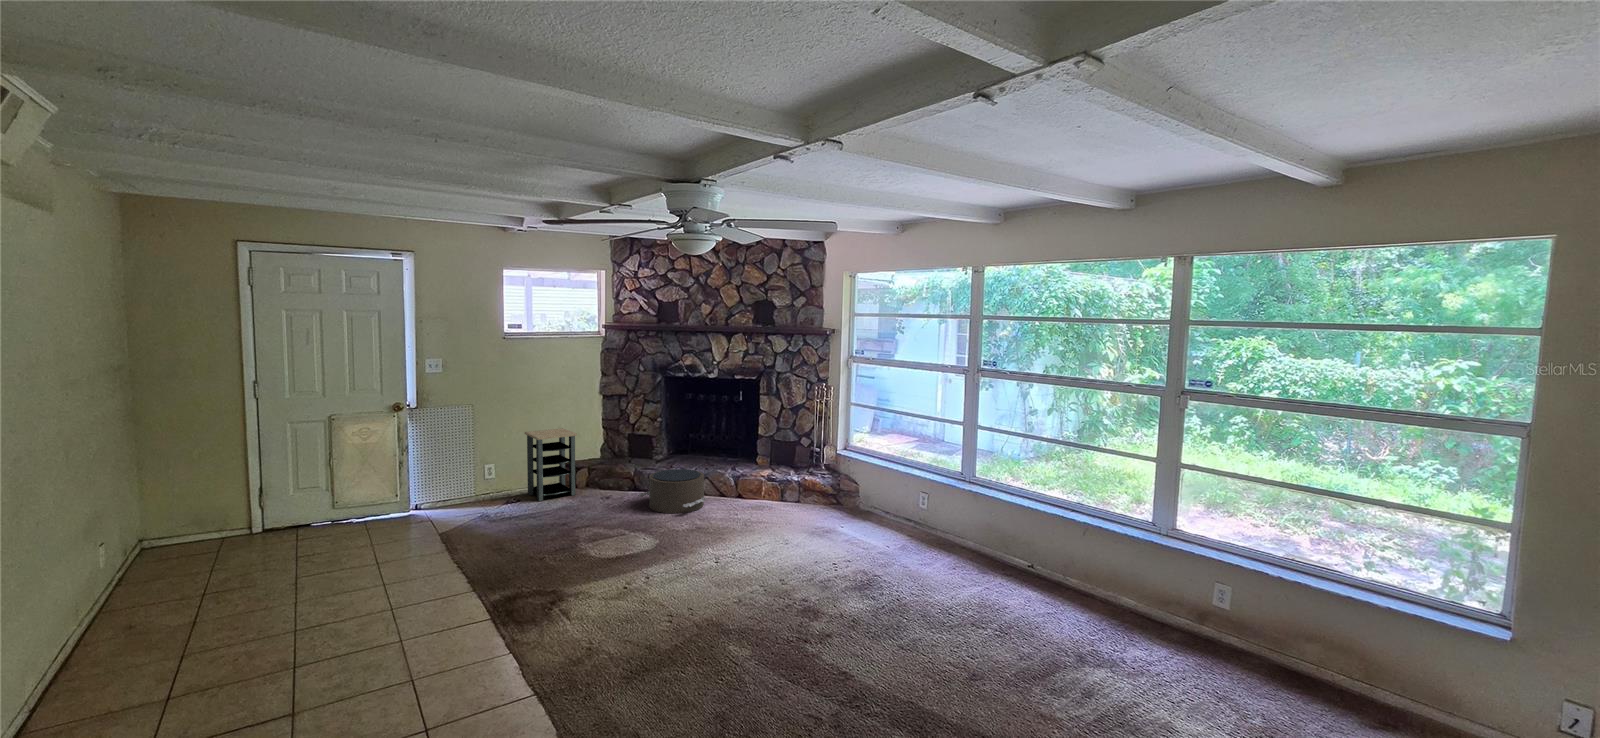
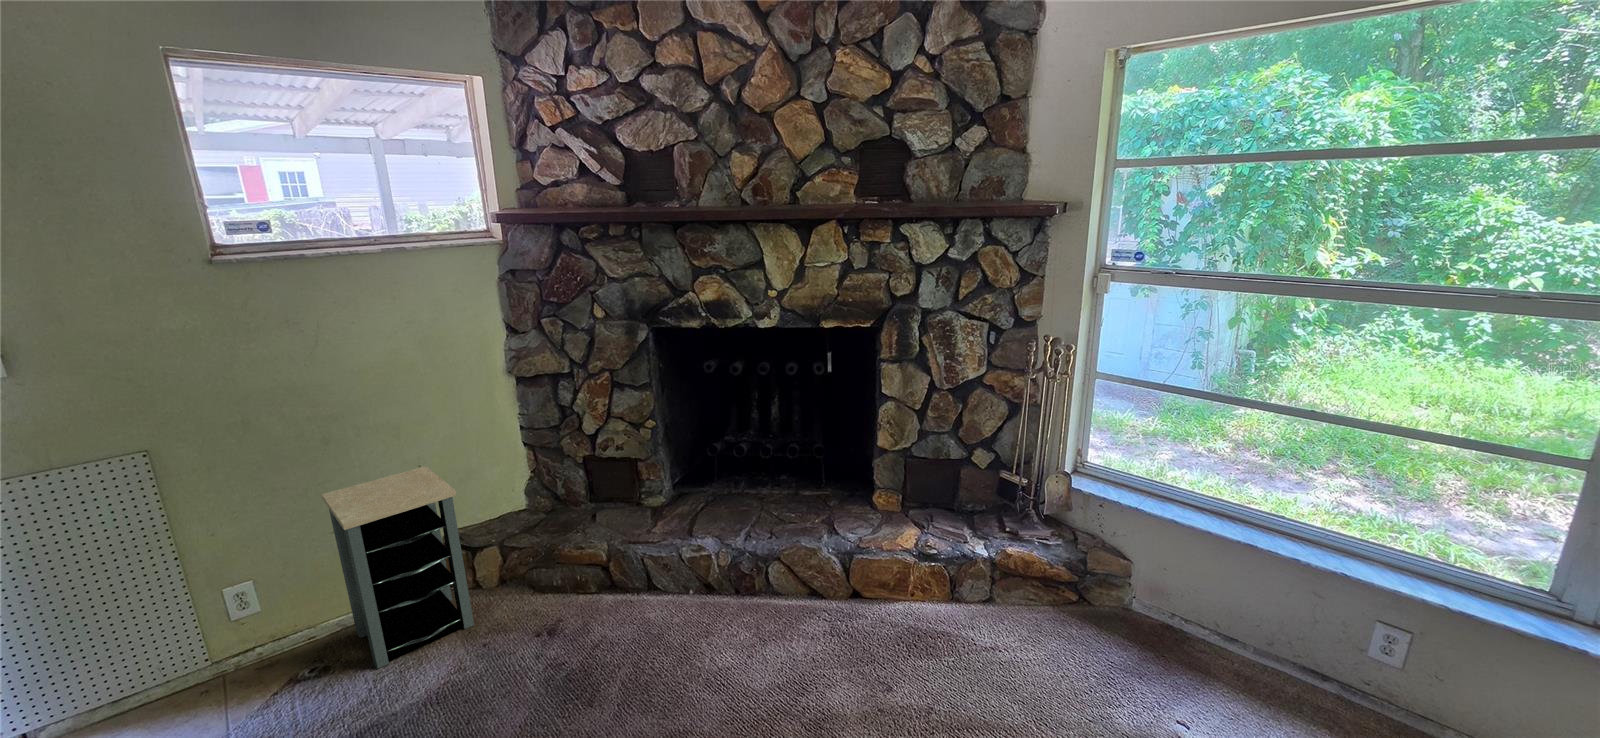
pouf: present [638,469,707,513] -> none [626,551,803,697]

